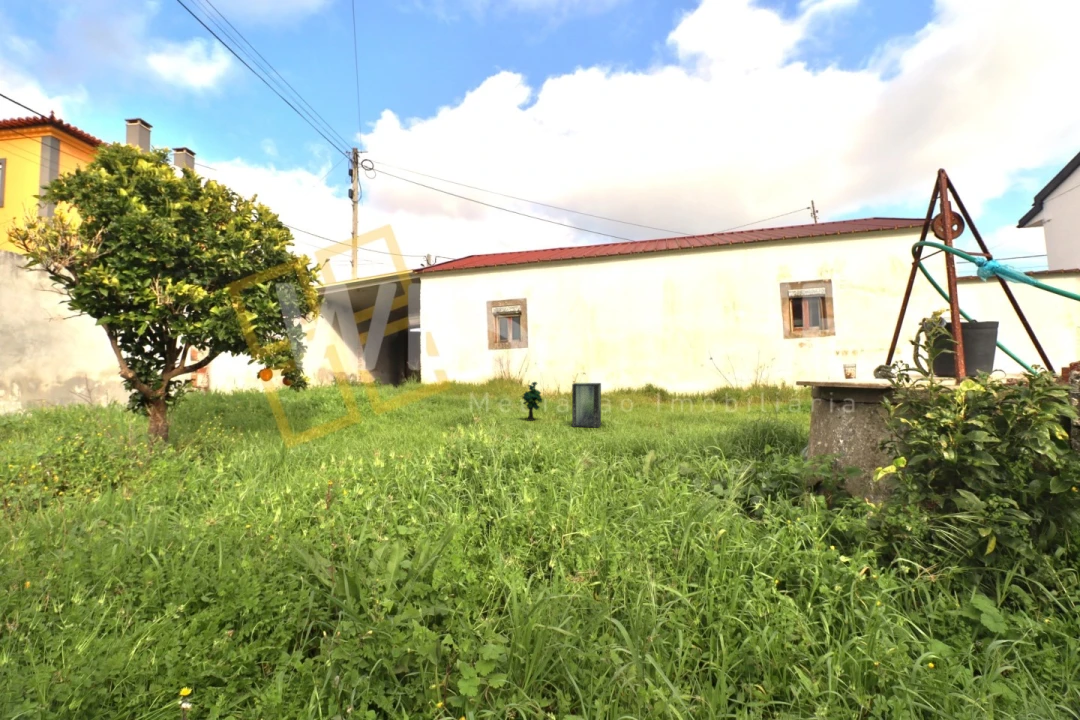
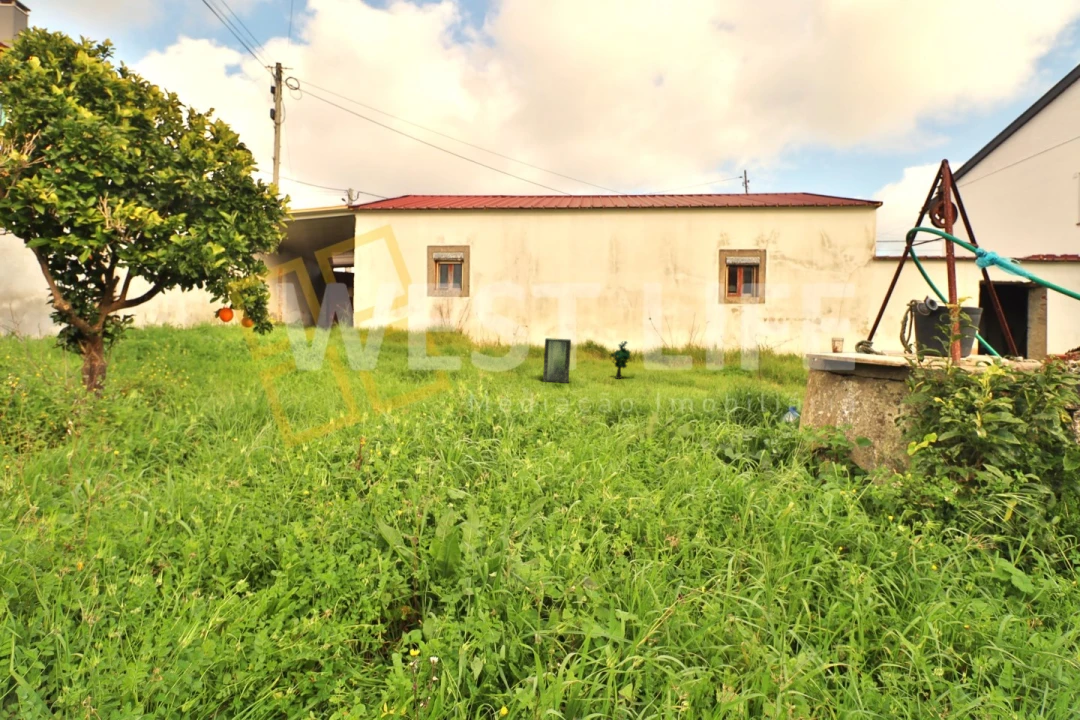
decorative plant: present [522,382,542,421] -> present [611,341,630,379]

